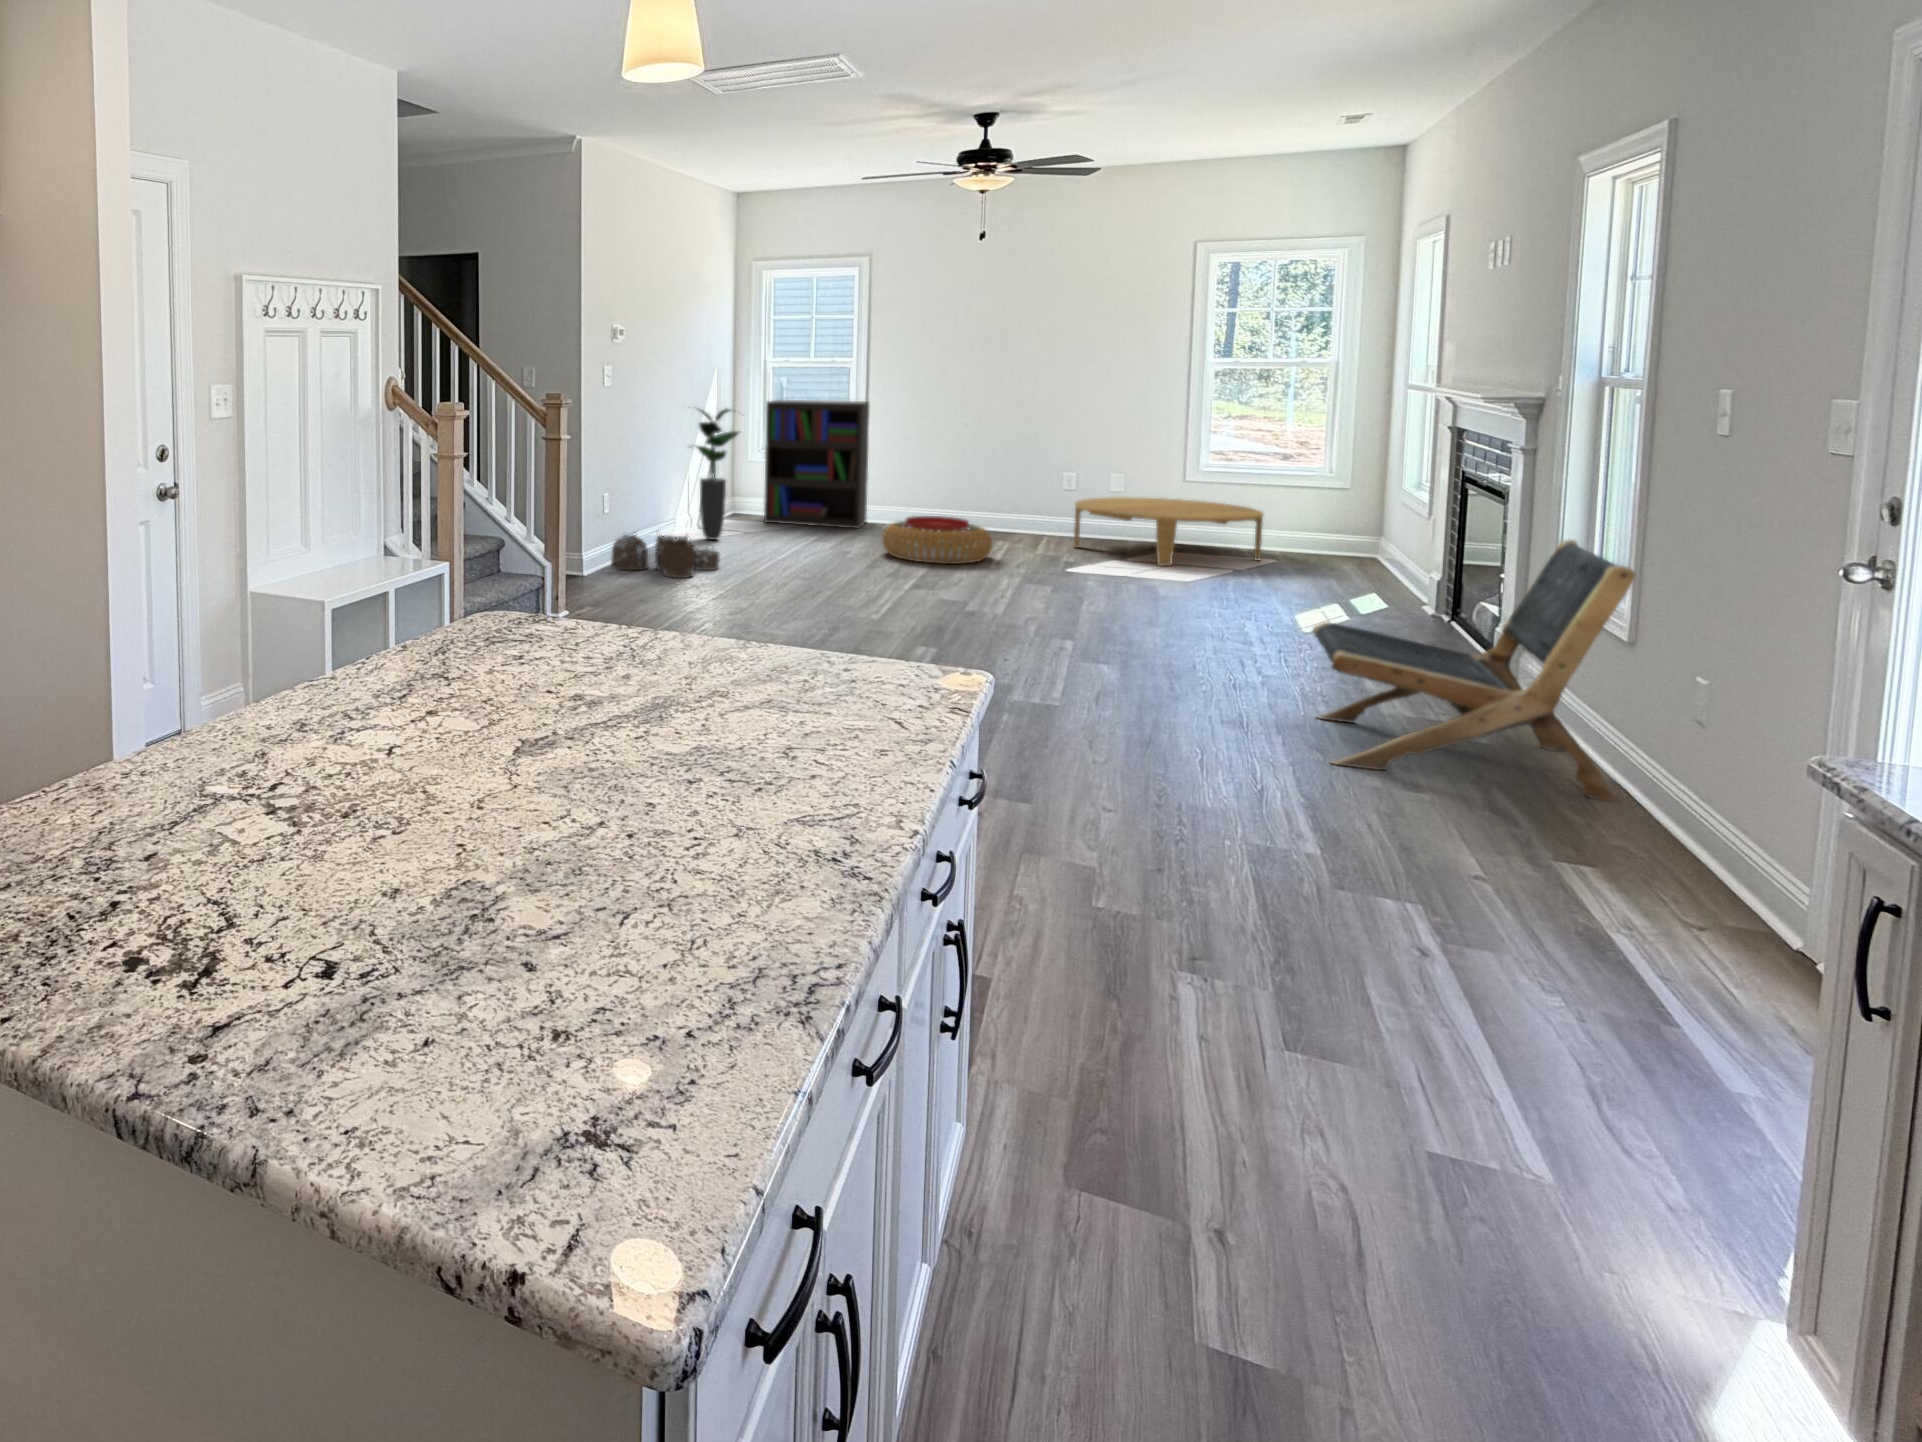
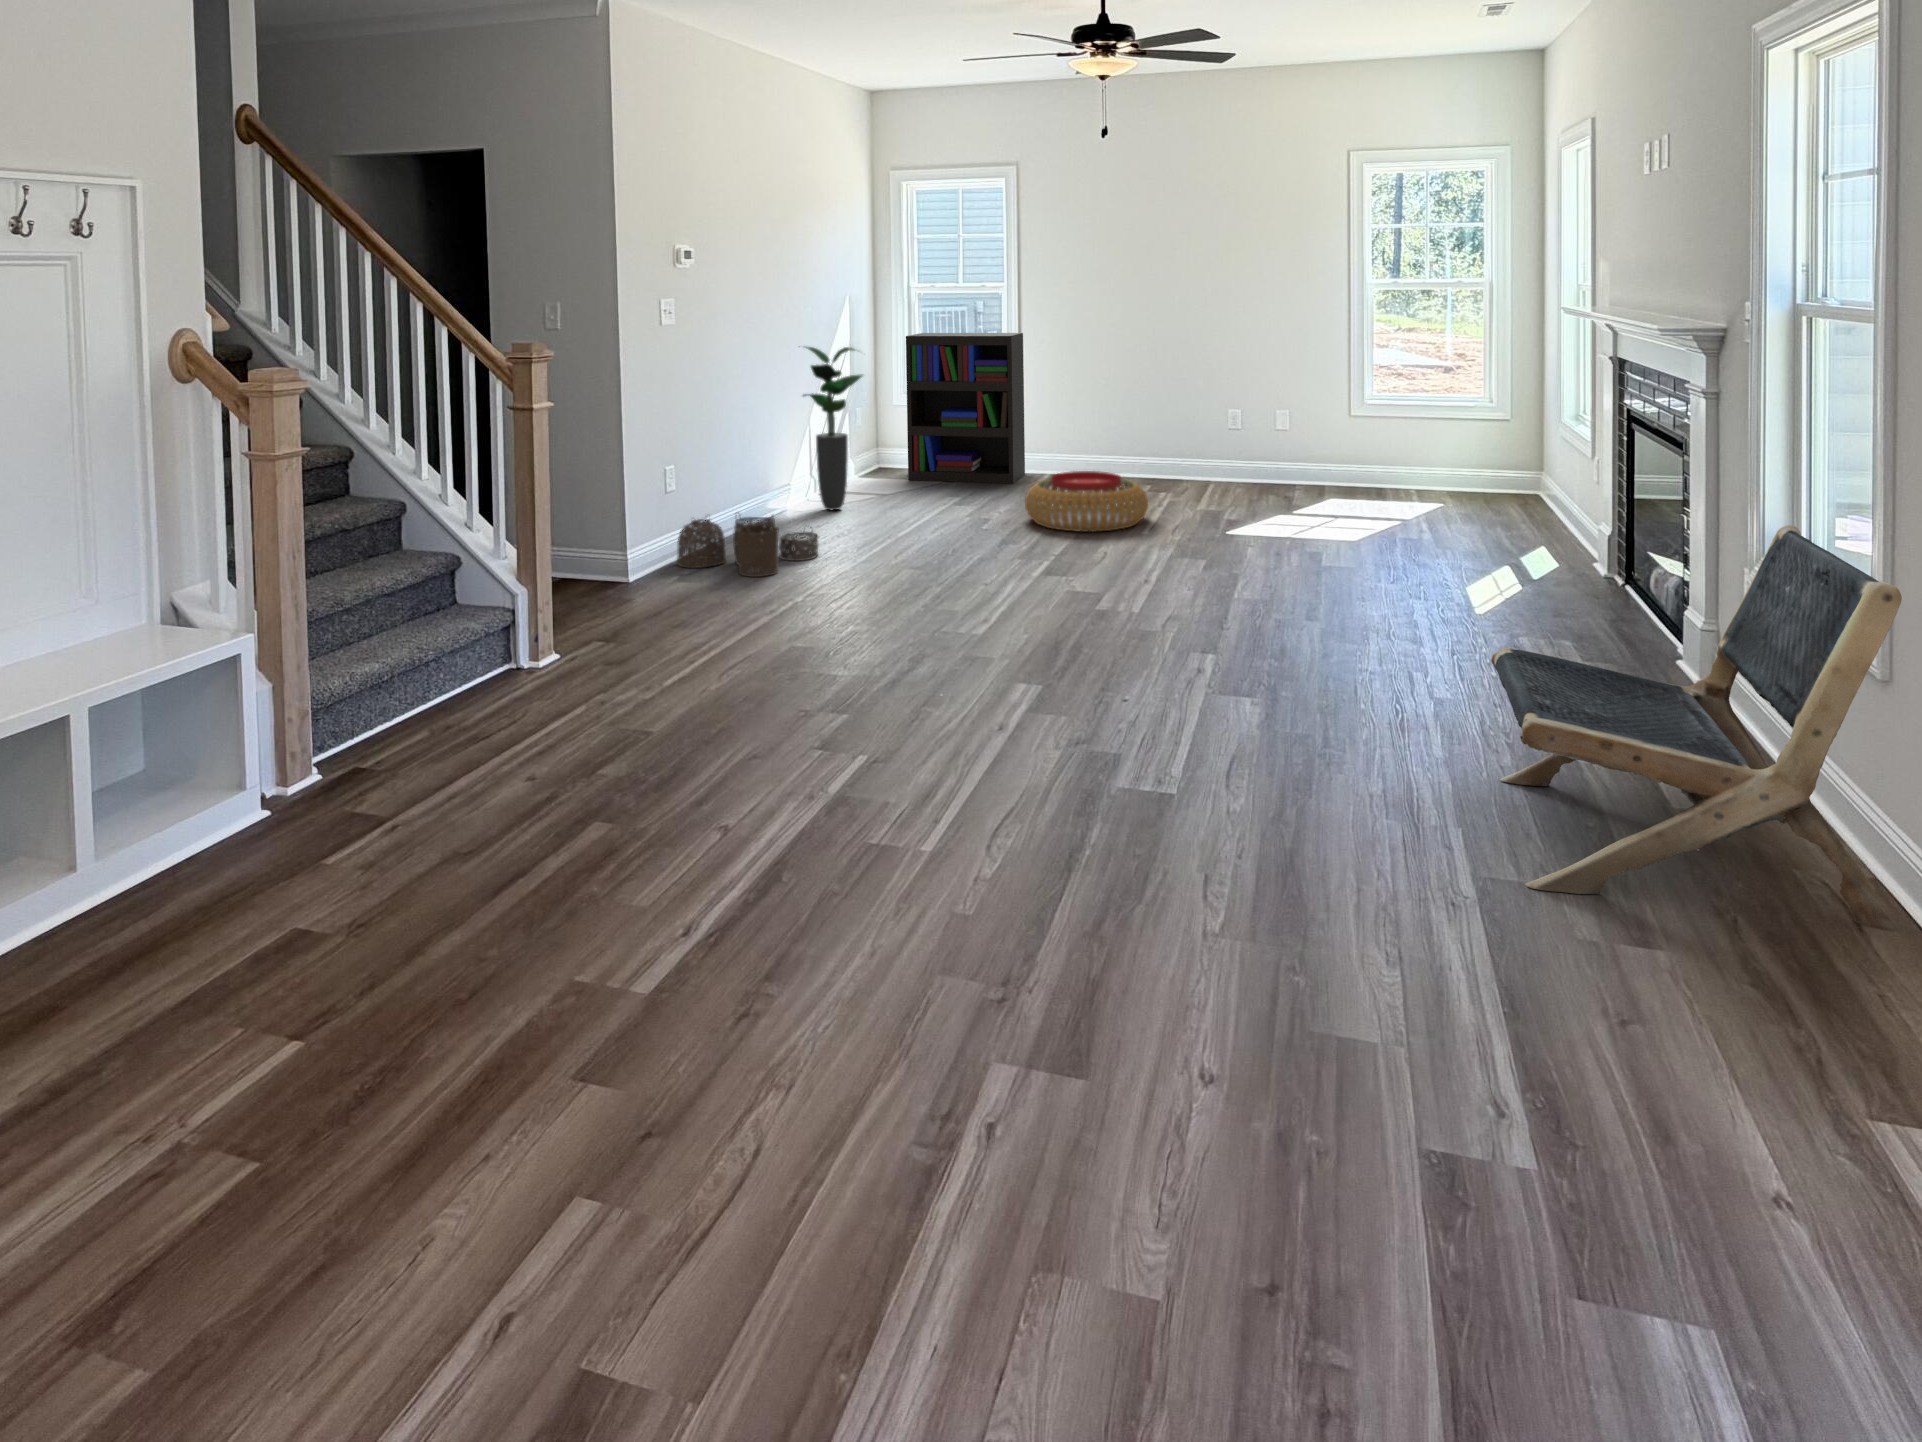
coffee table: present [1074,497,1264,566] -> none [1239,436,1429,520]

